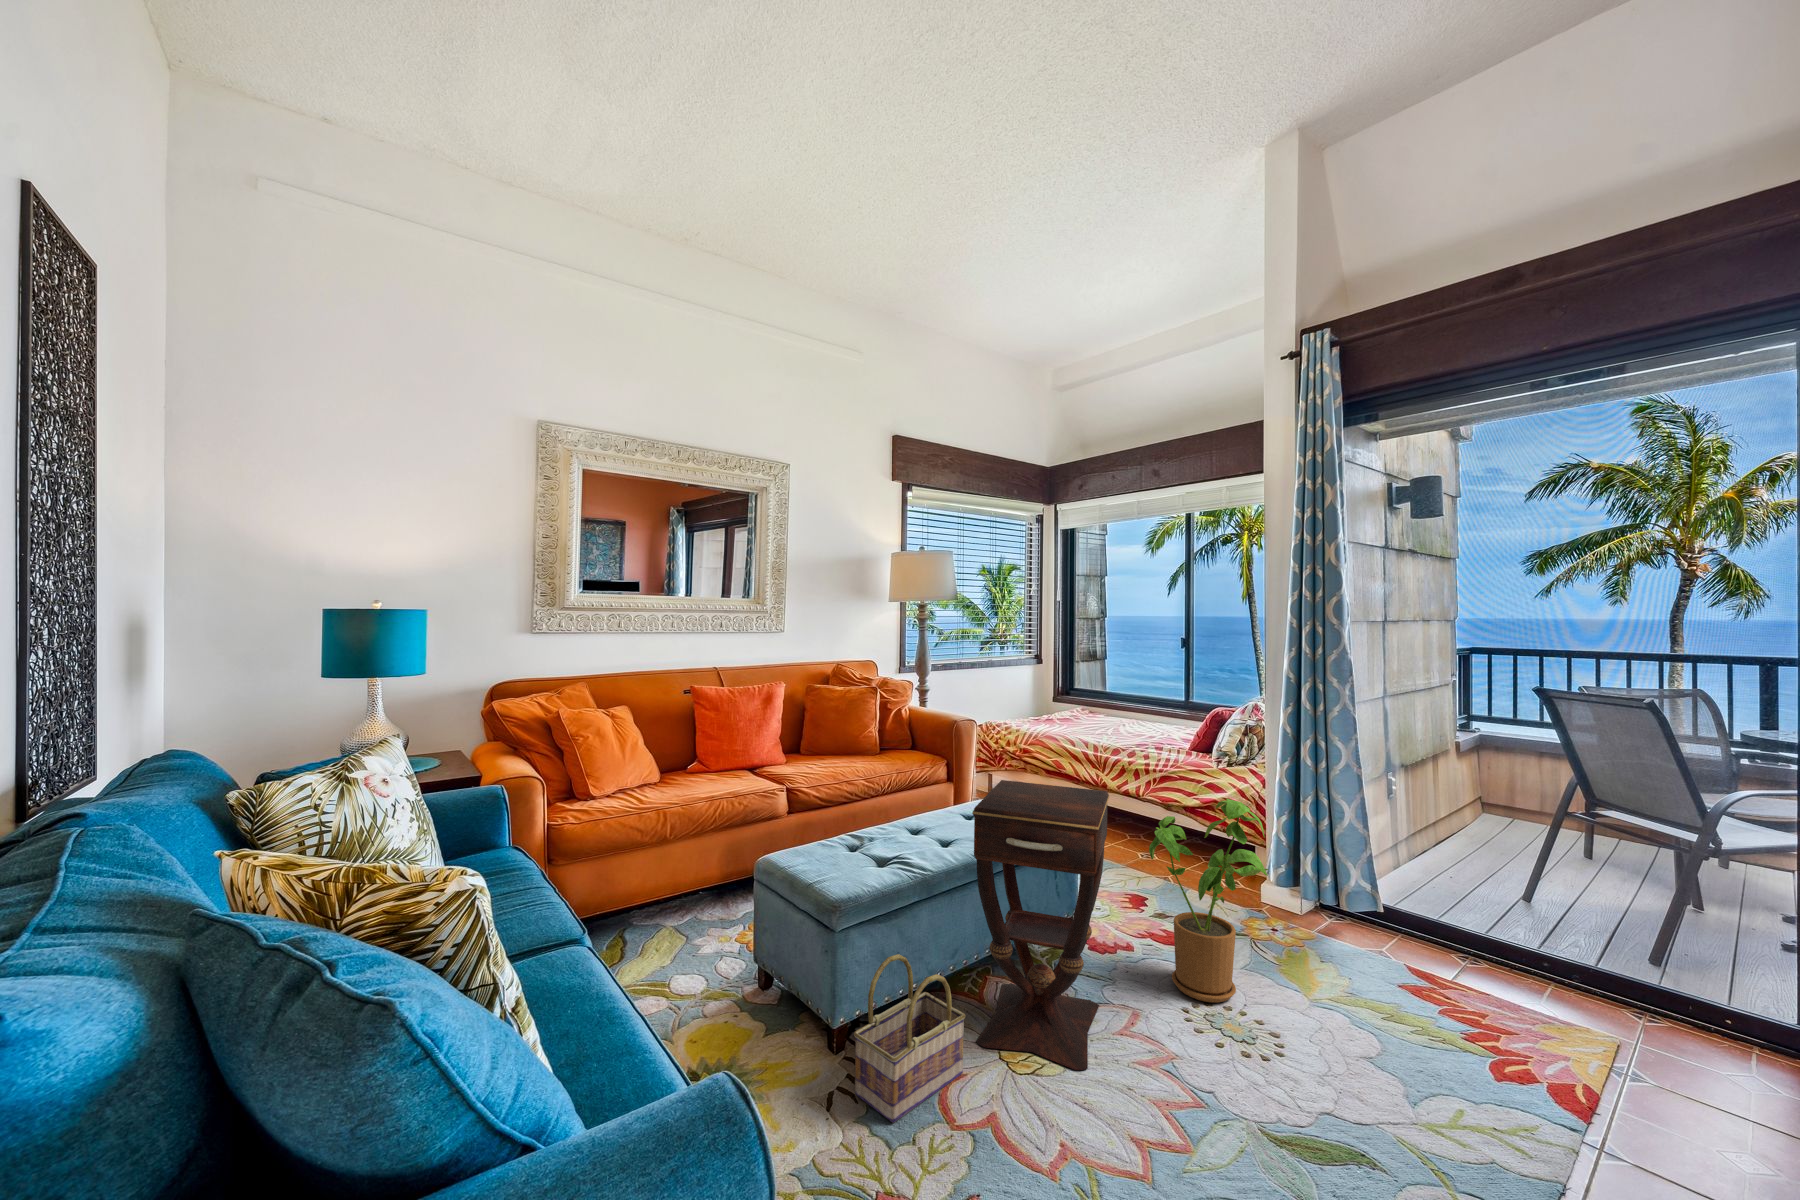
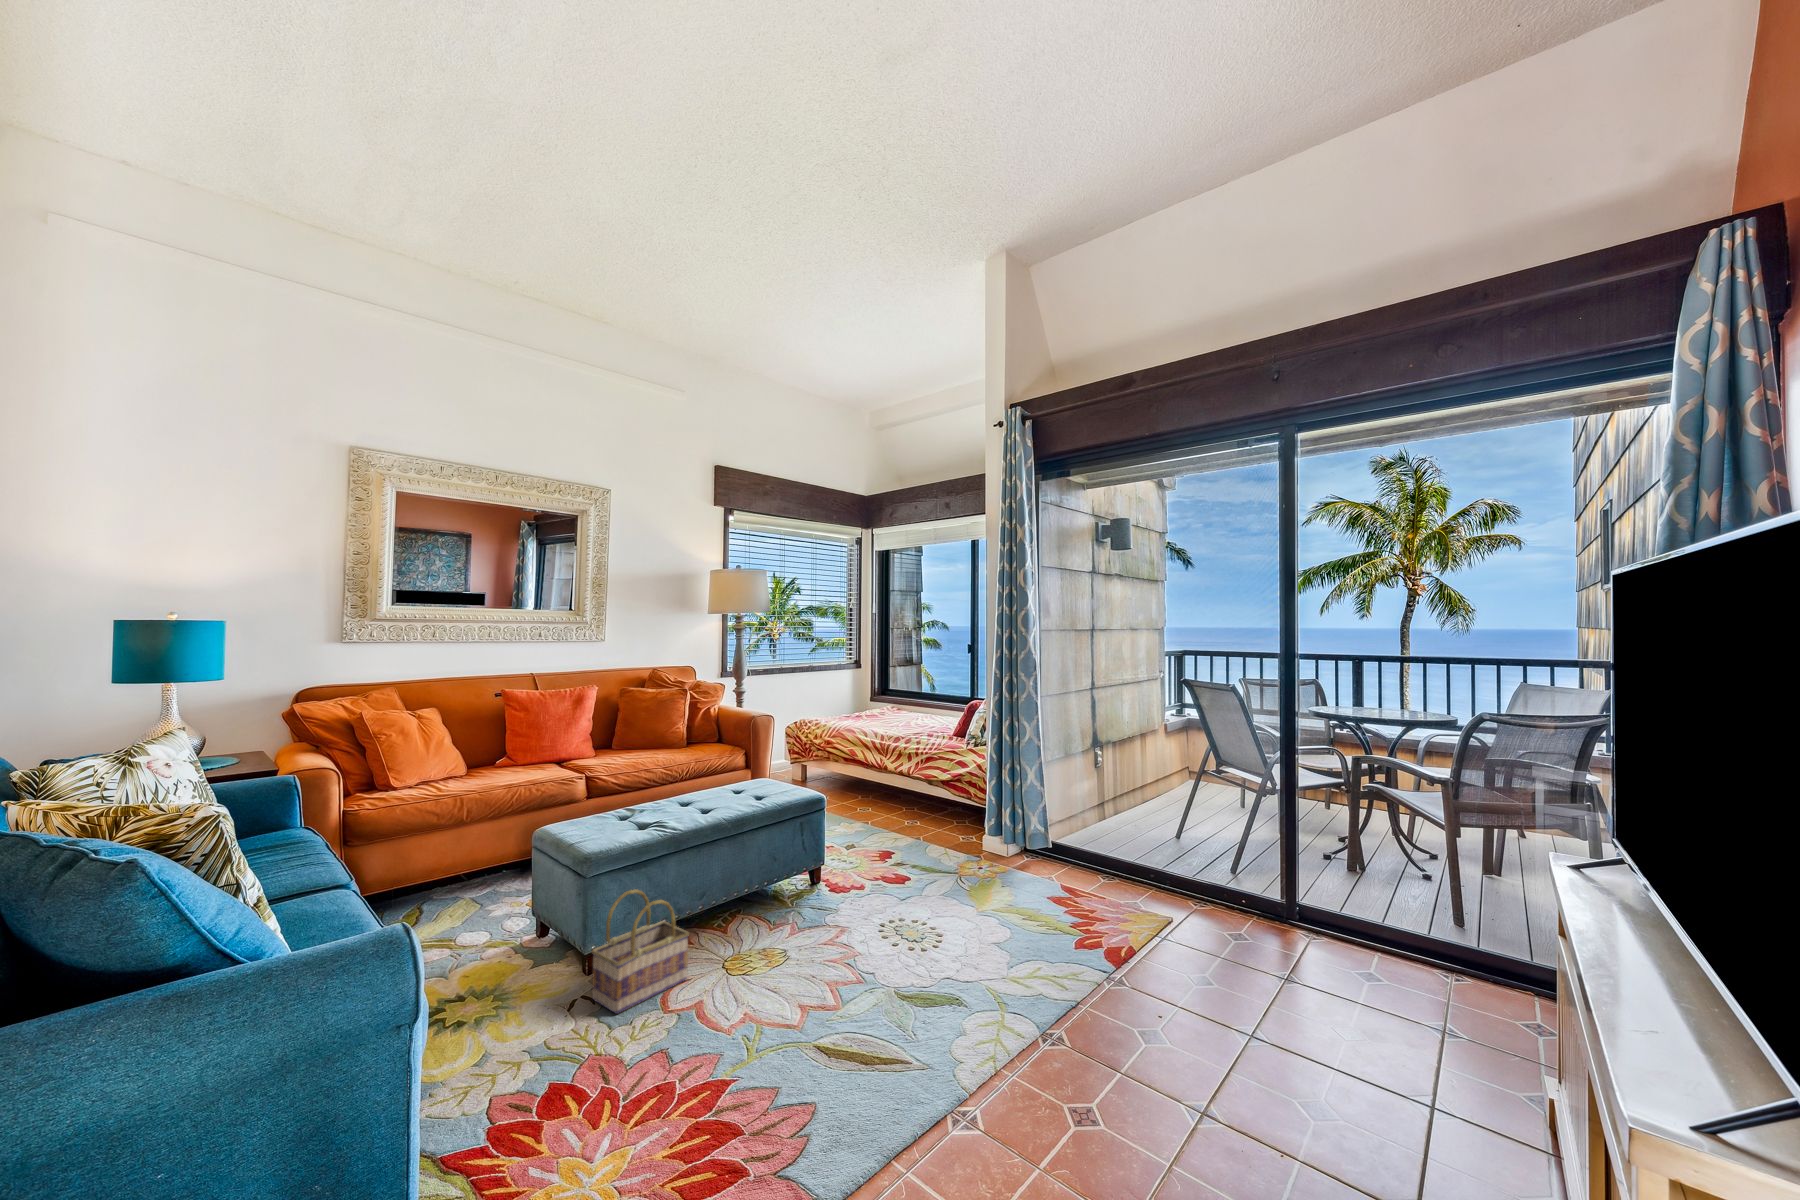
side table: present [972,780,1109,1070] -> none [704,754,827,970]
house plant: present [1149,799,1268,1003] -> none [870,762,952,920]

